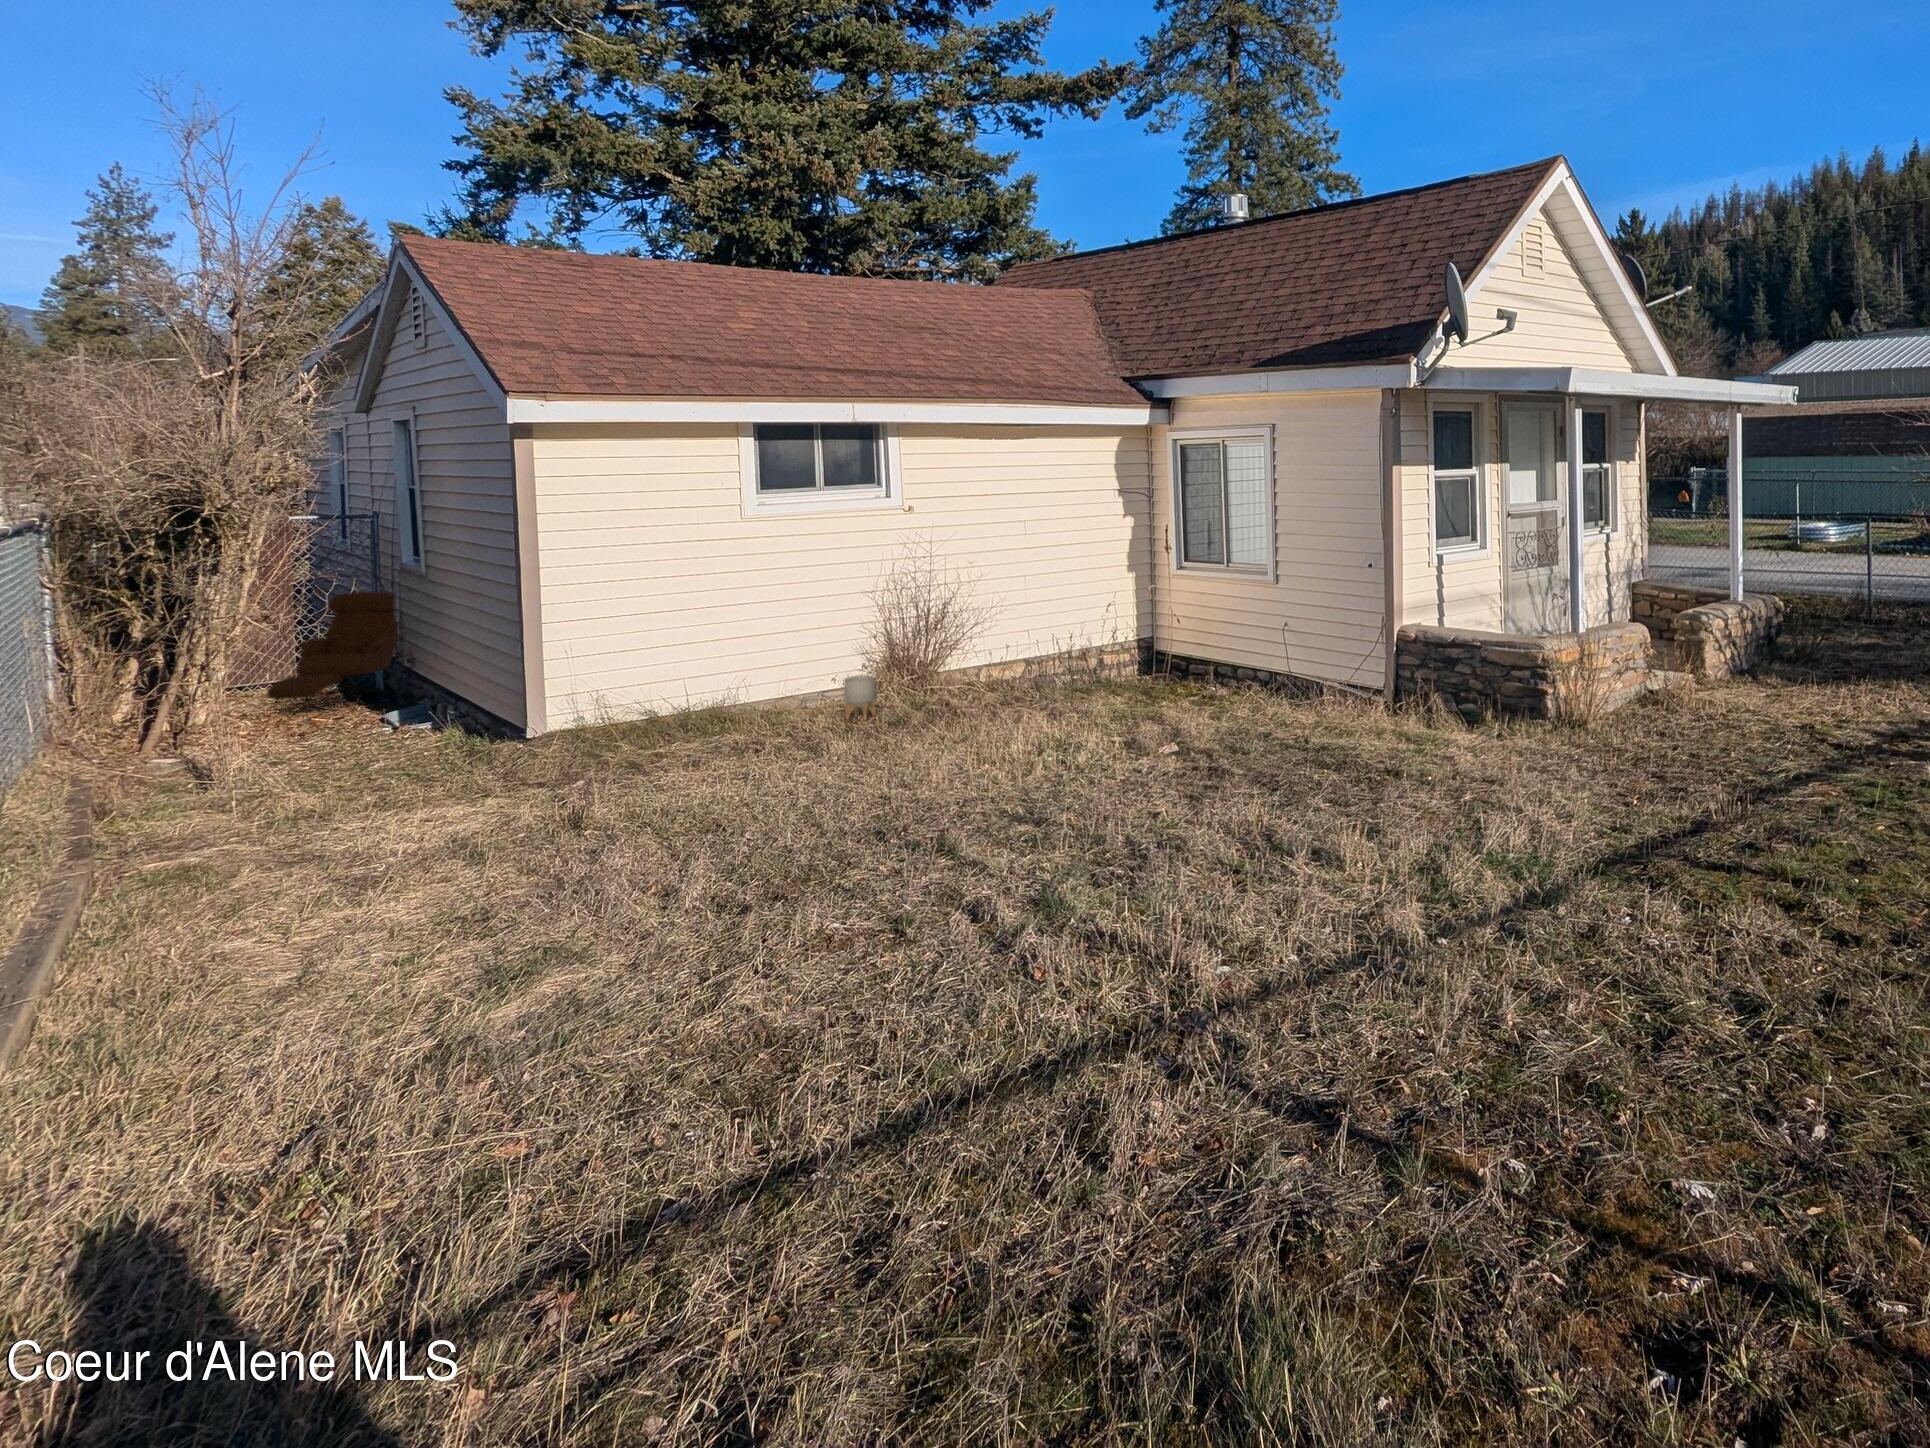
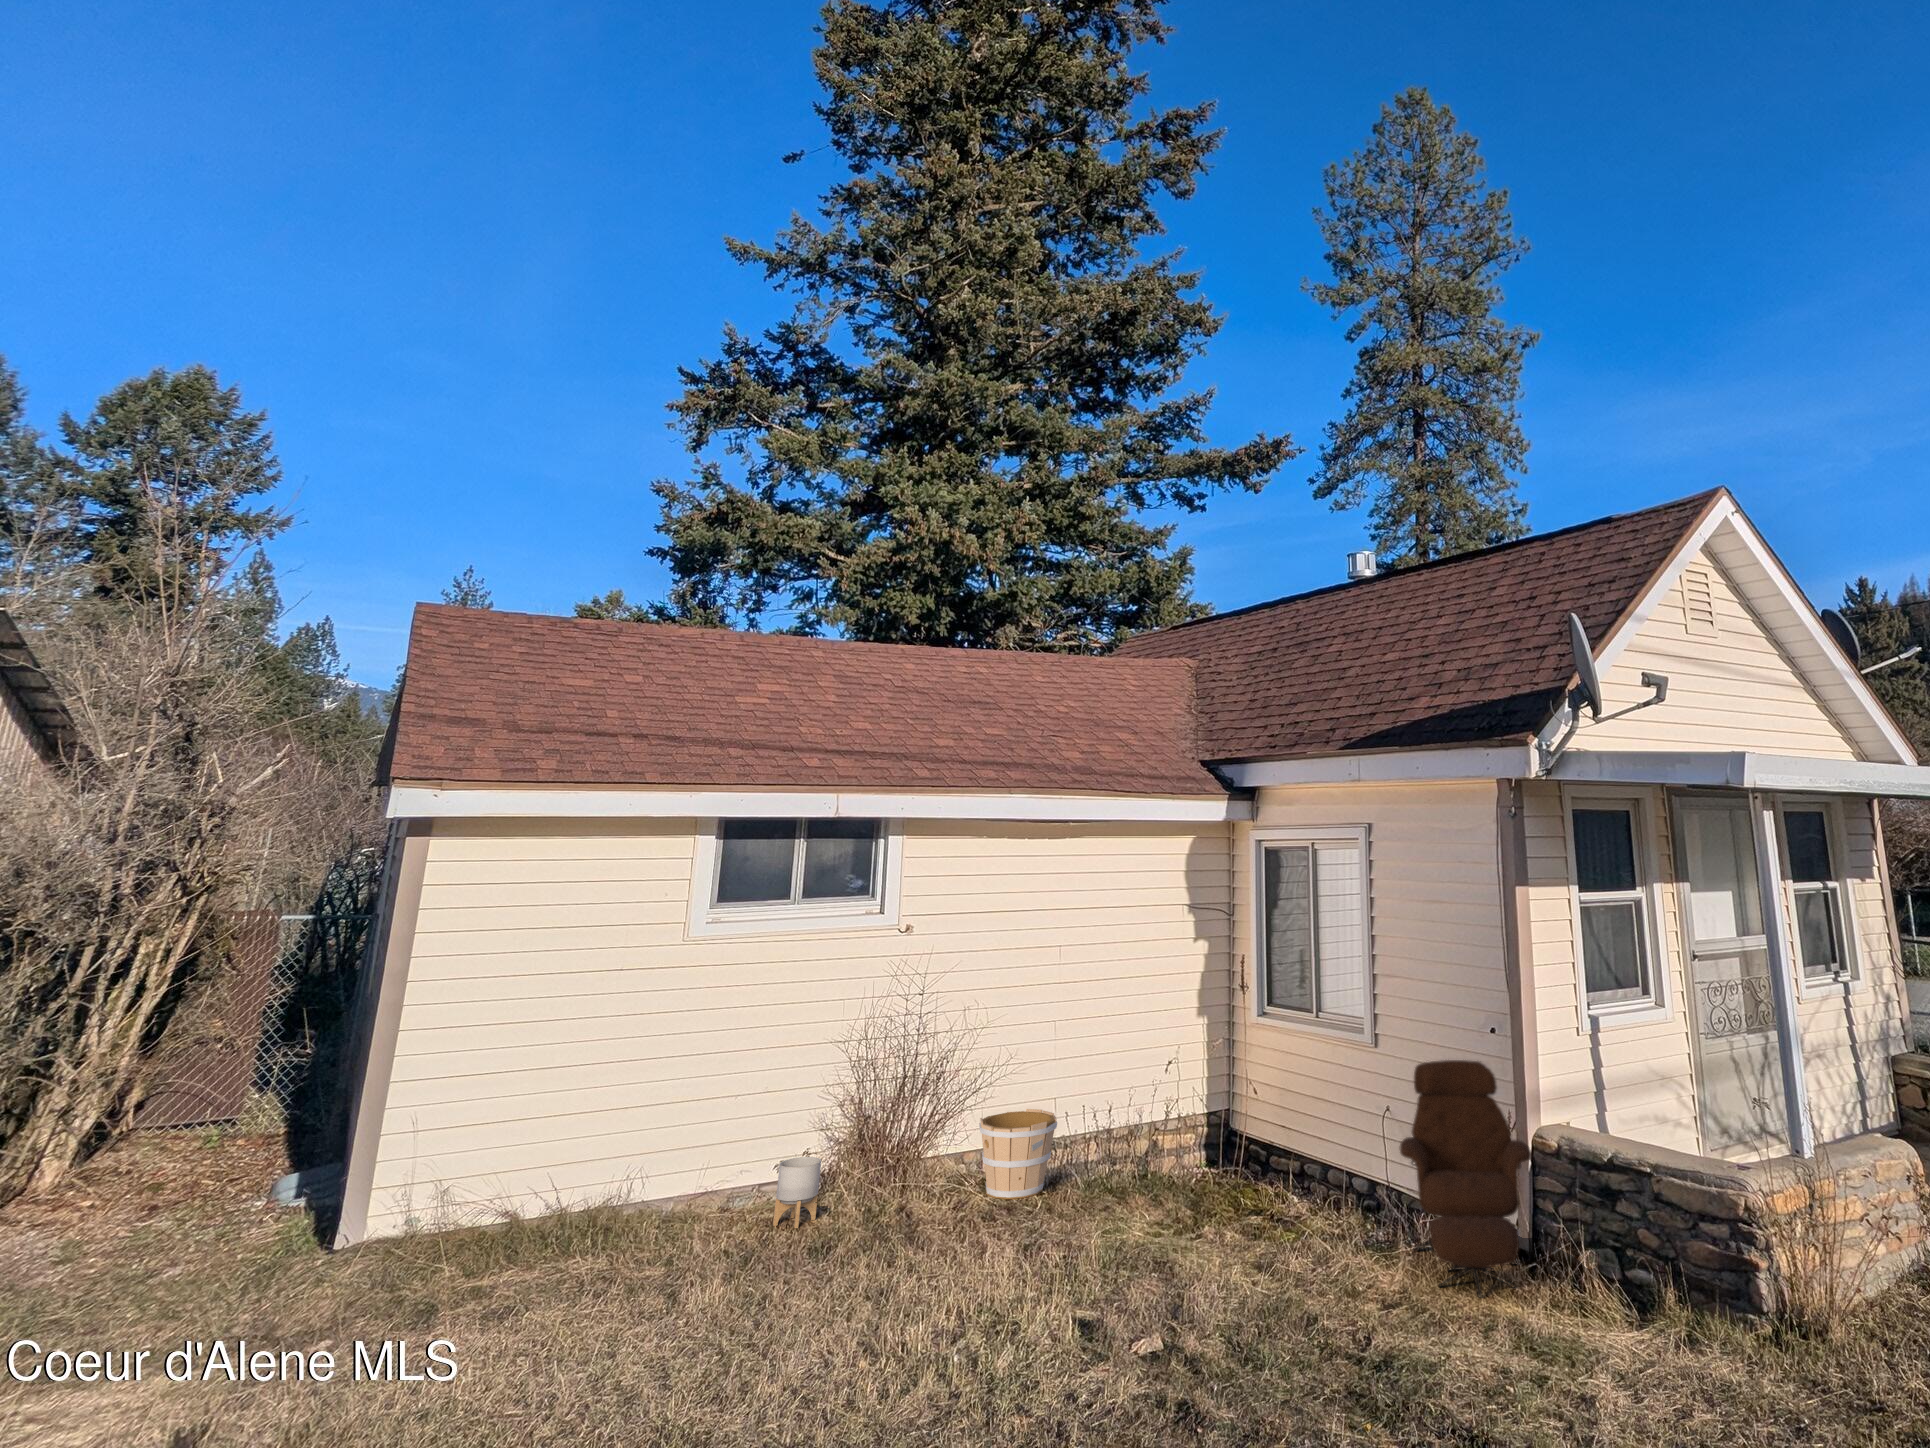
lounge chair: present [267,591,399,714] -> present [1400,1060,1531,1297]
wooden bucket: none [982,640,1043,698] -> present [979,1109,1057,1199]

